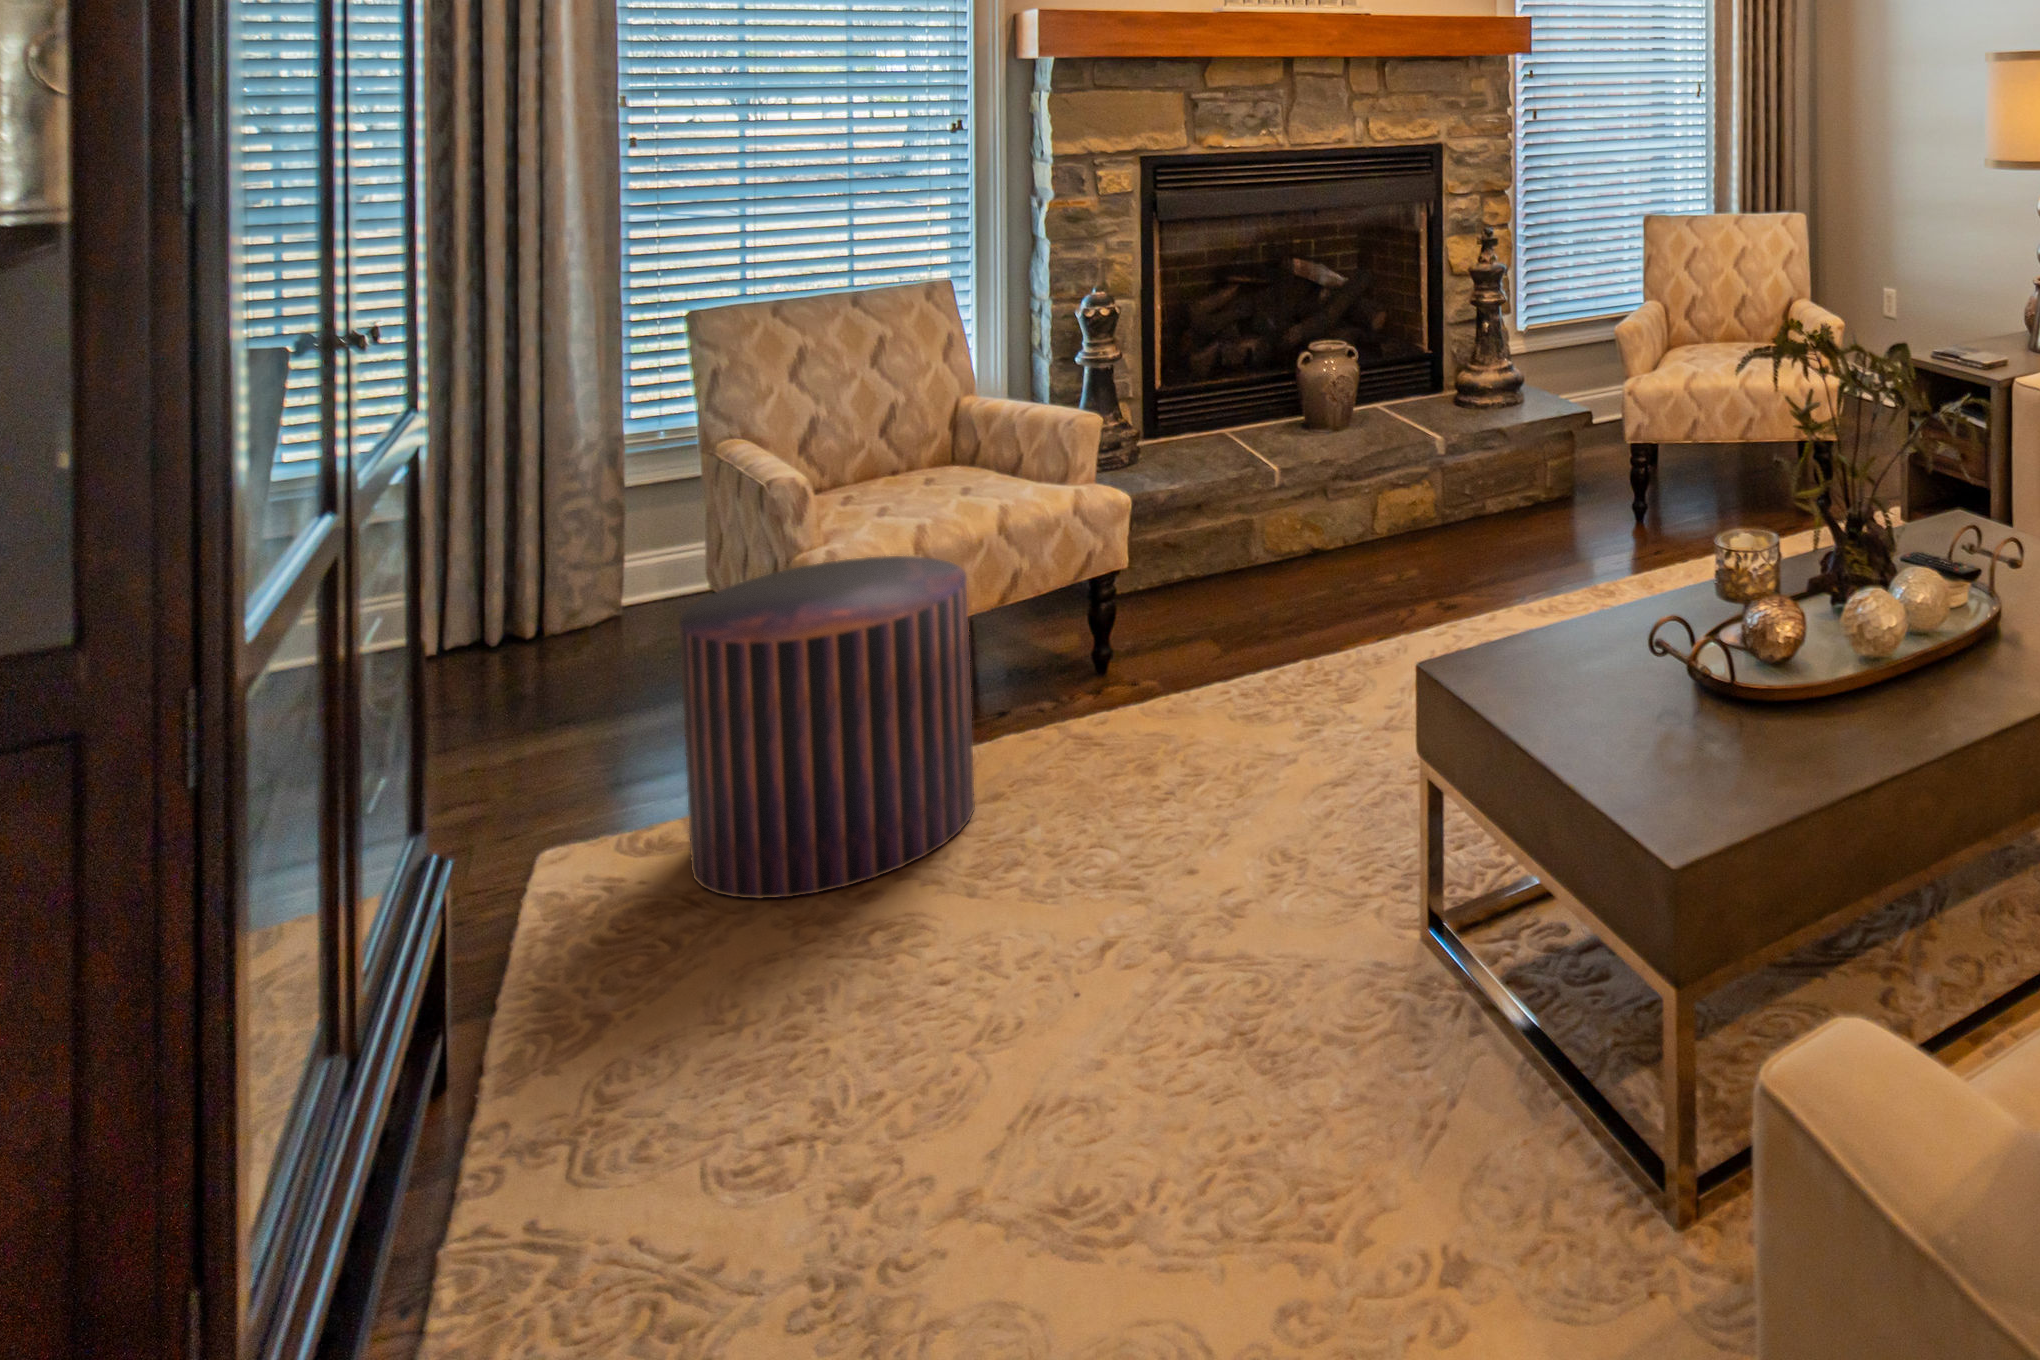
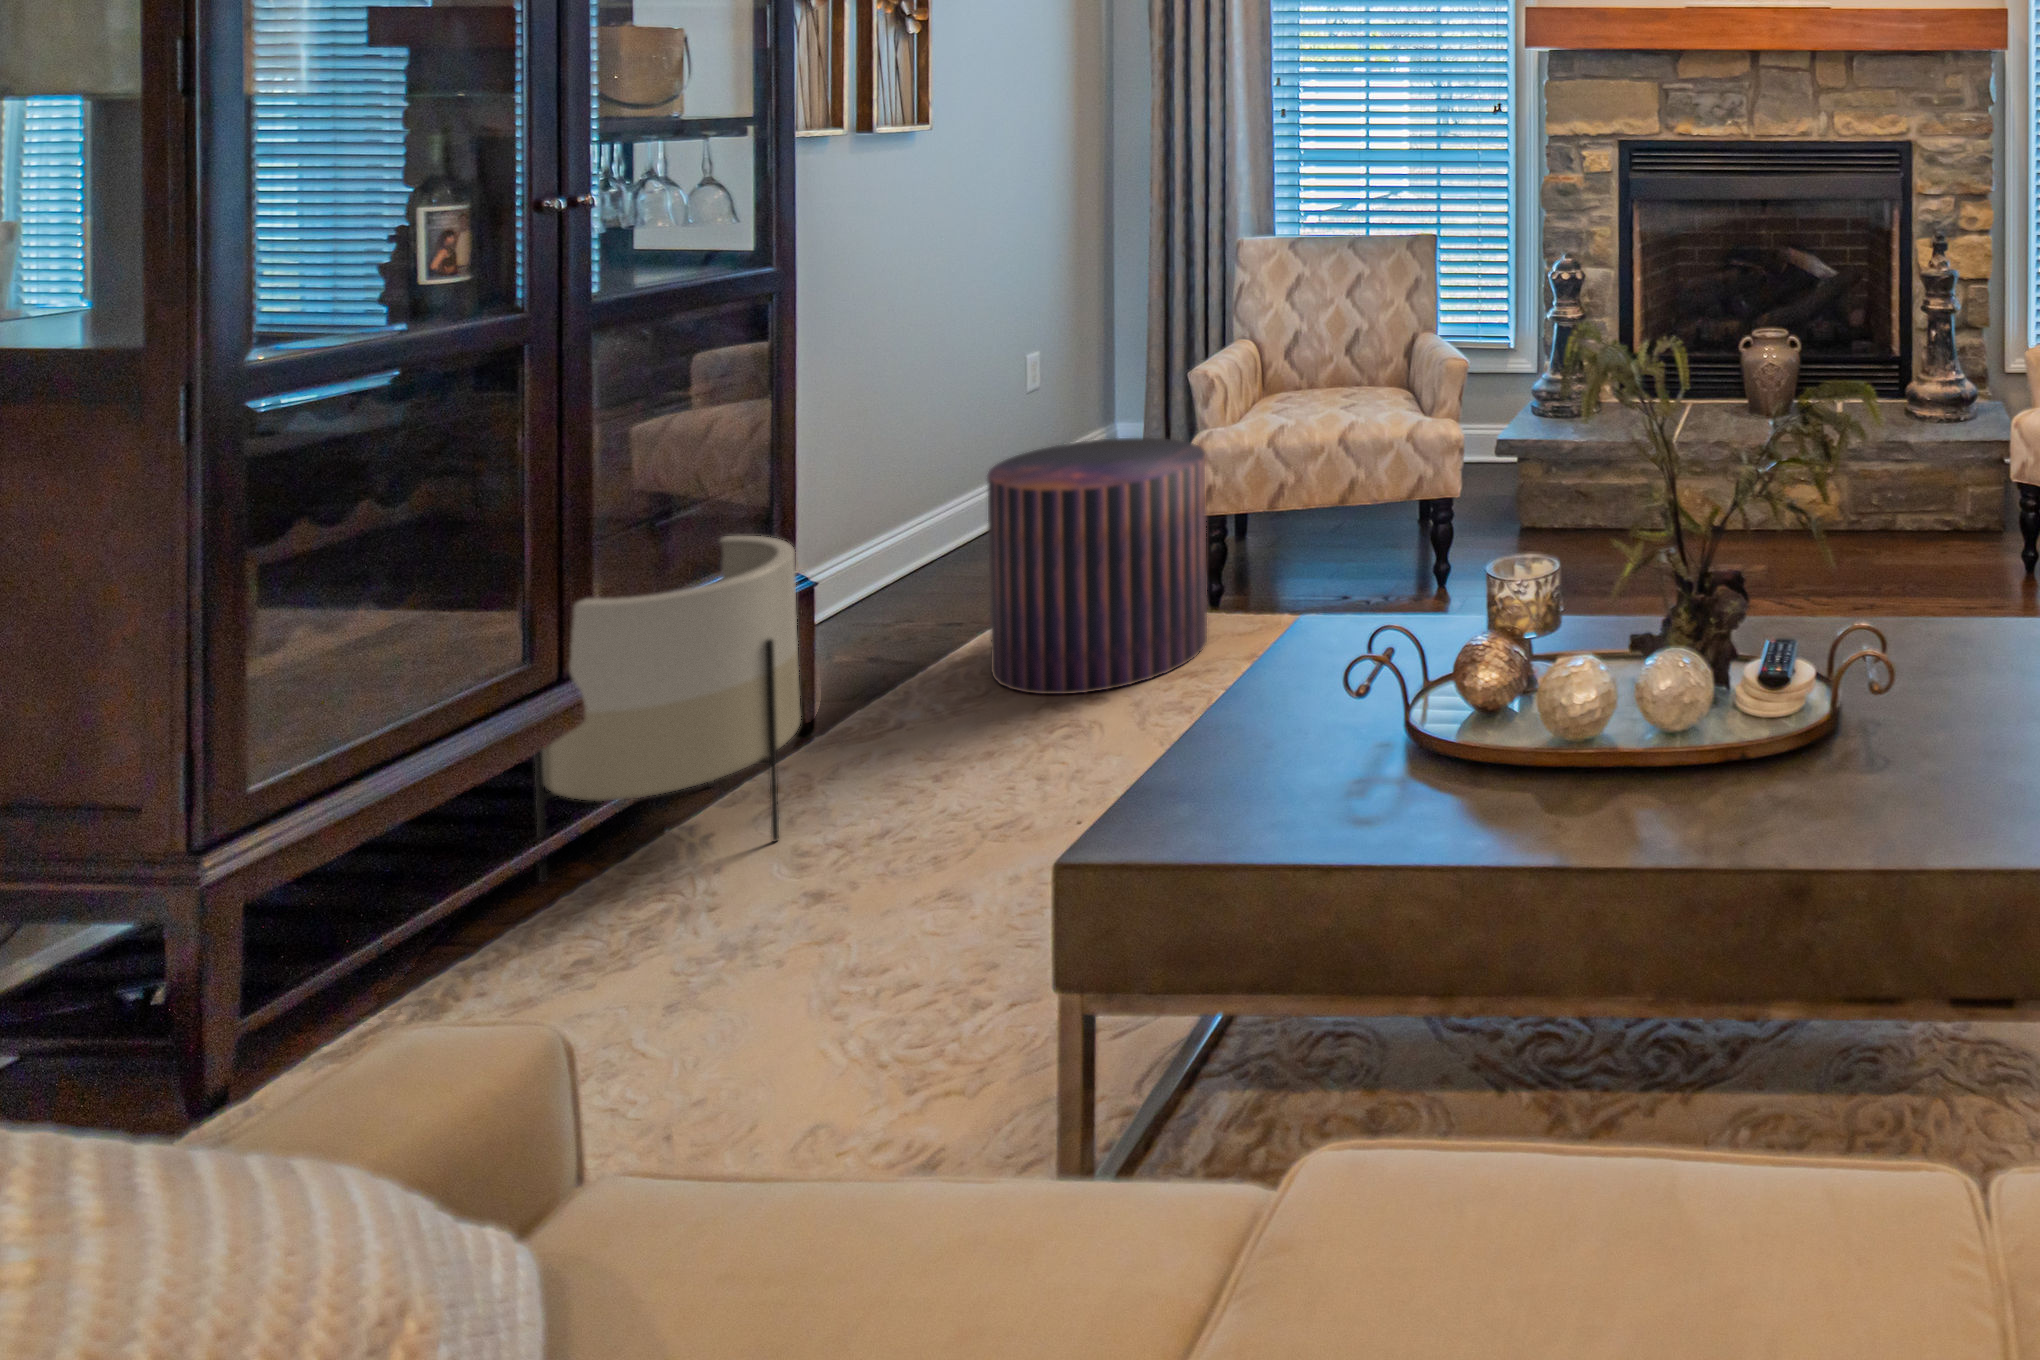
planter: none [394,749,770,1284] -> present [535,536,801,882]

